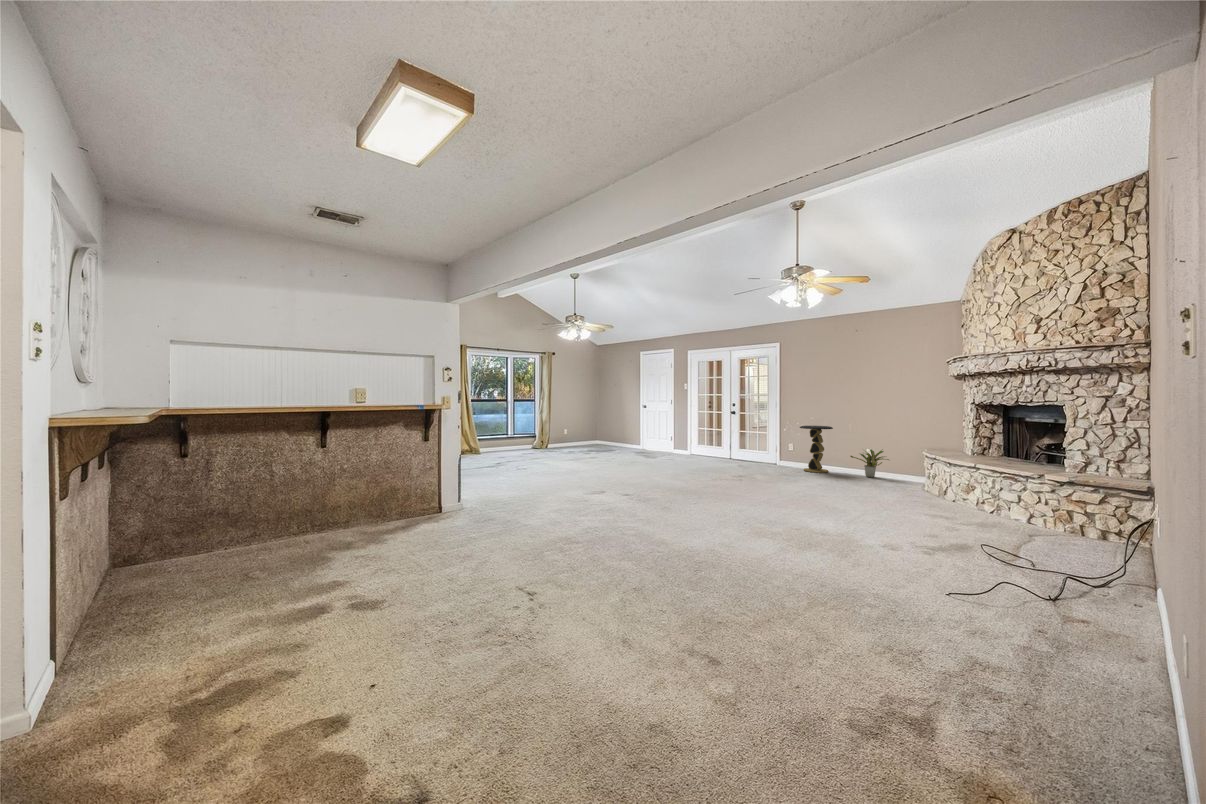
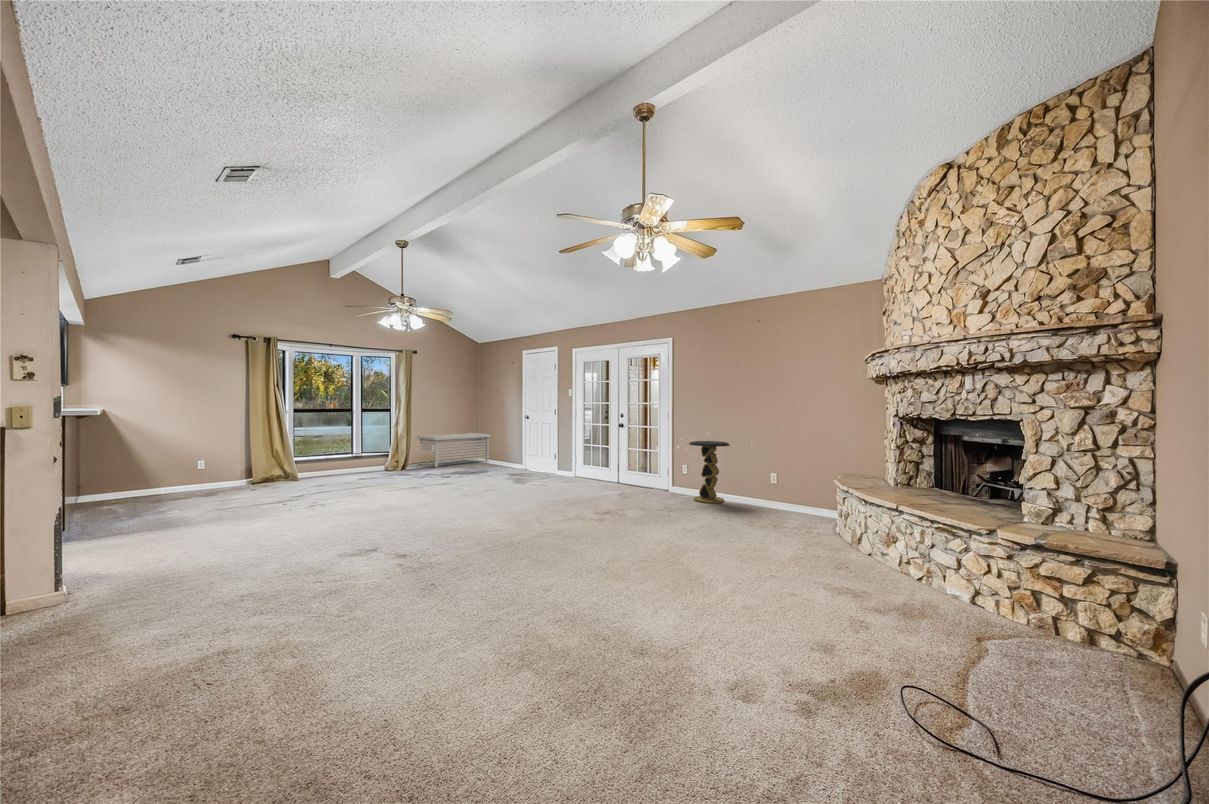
storage bench: none [557,422,614,449] -> present [417,433,491,467]
potted plant: present [850,449,889,477] -> none [748,473,797,511]

